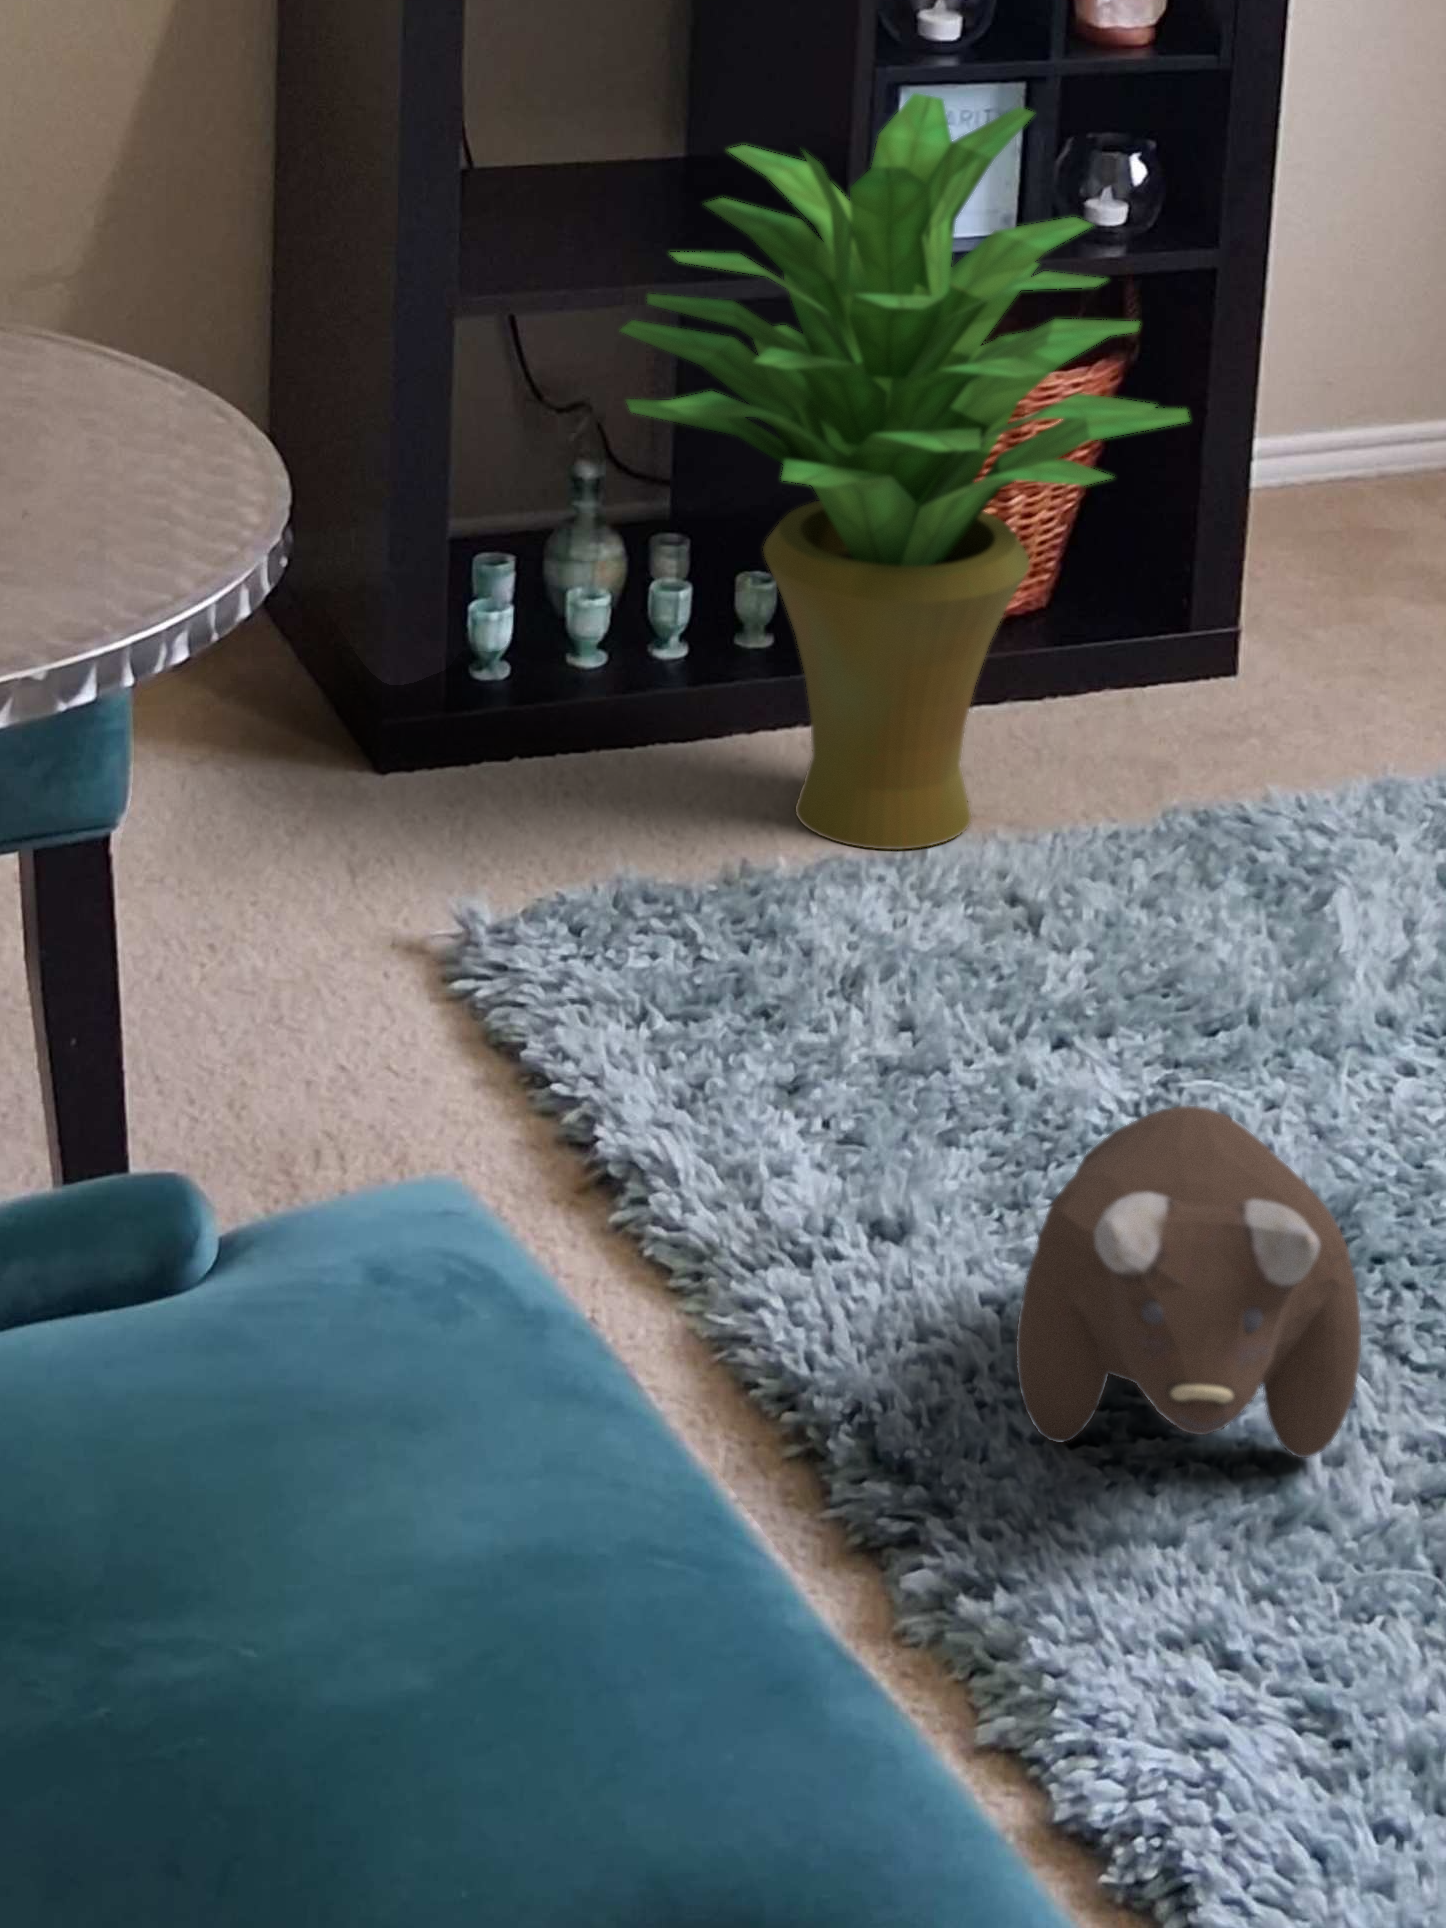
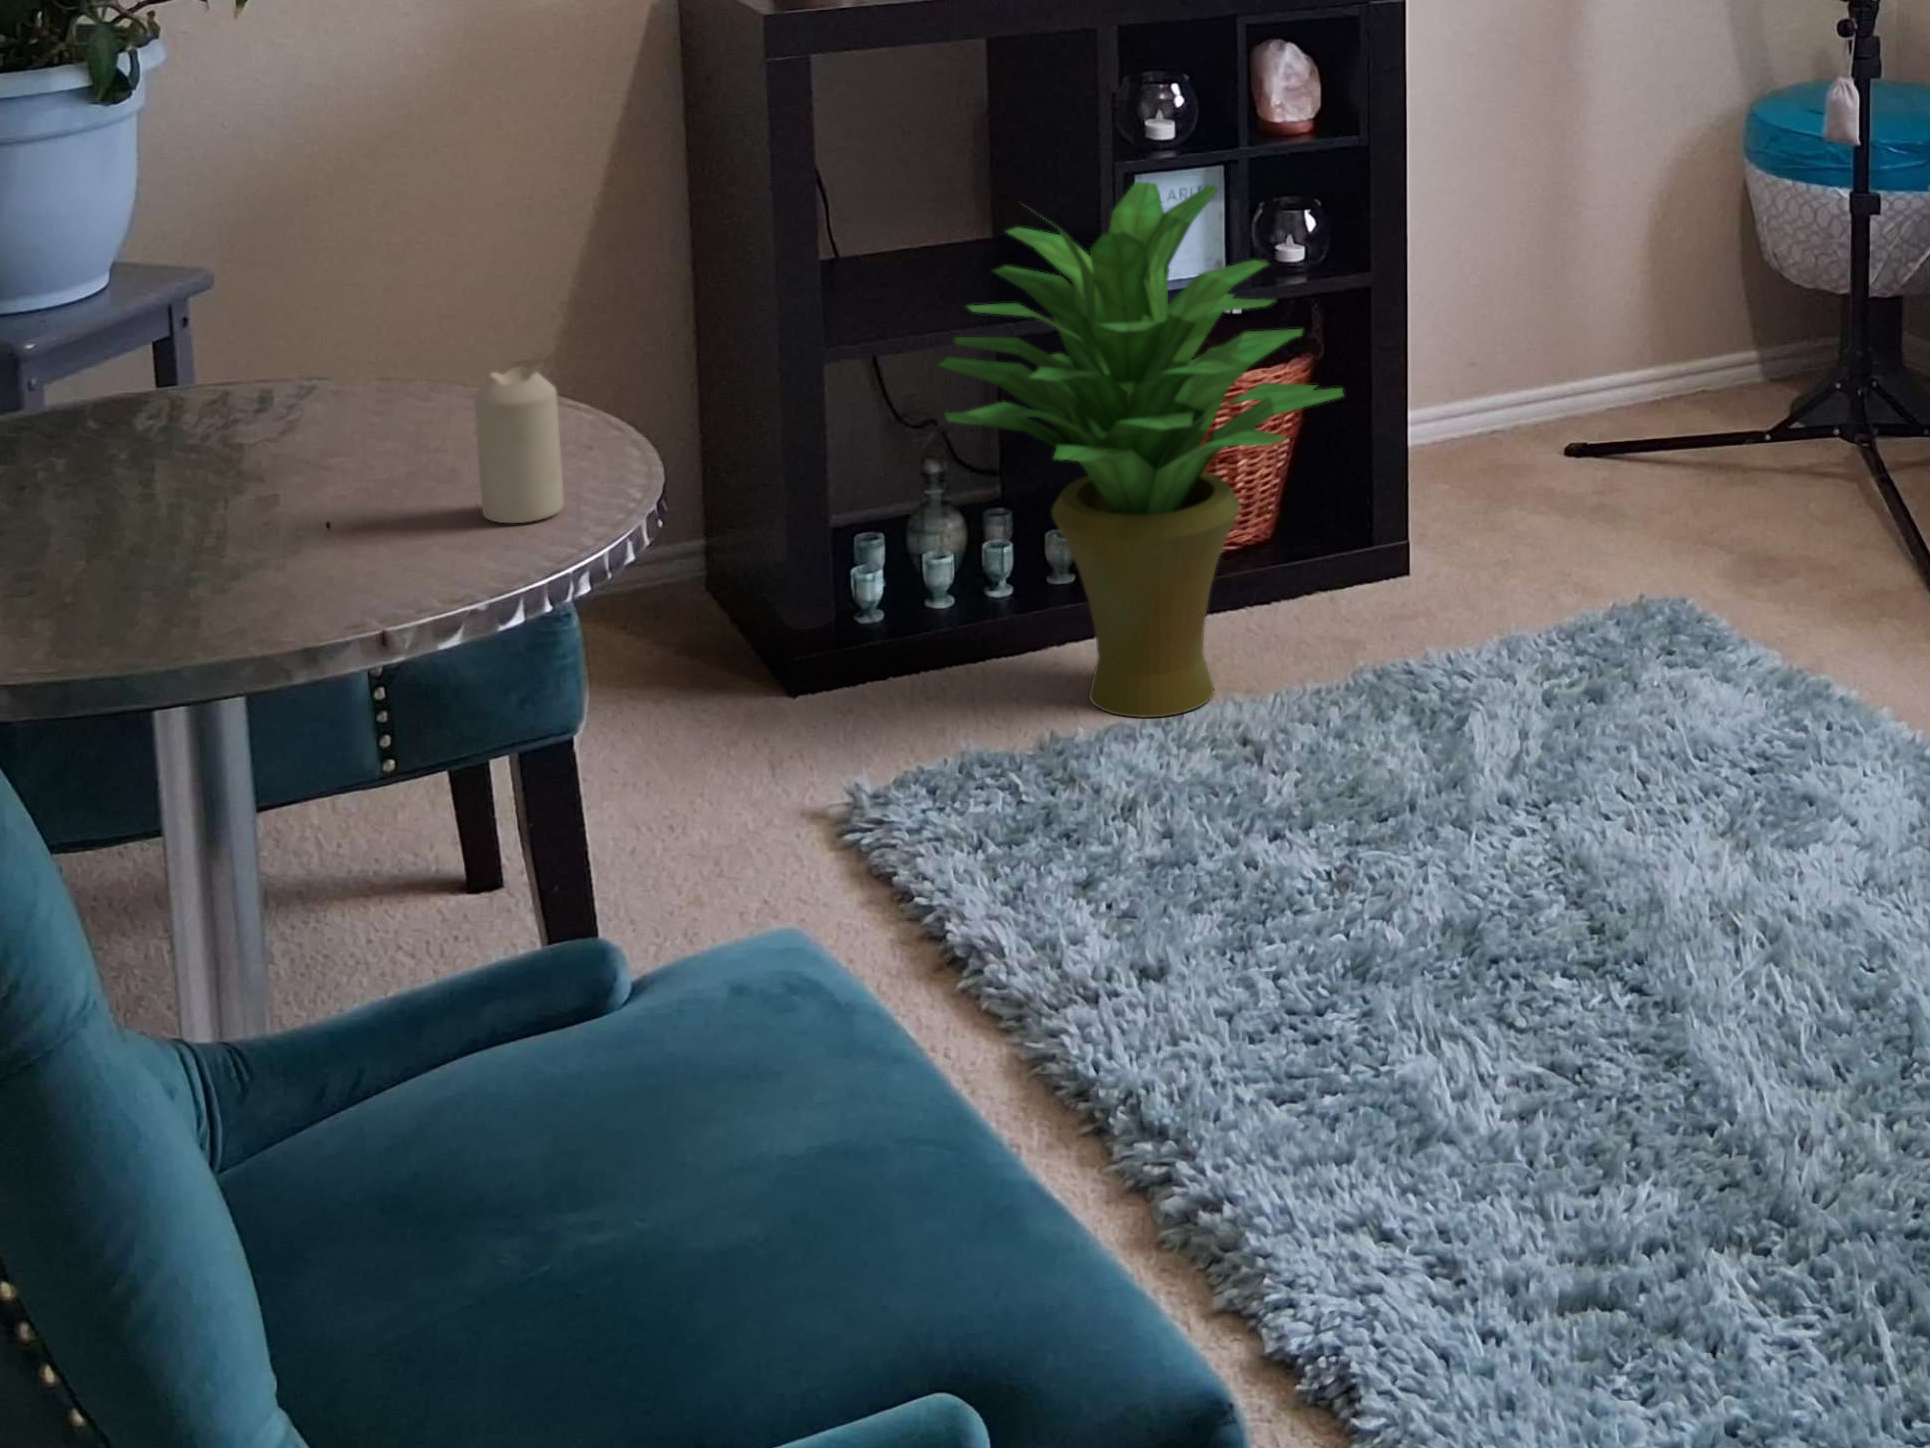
candle: none [30,319,149,547] -> present [474,367,564,523]
plush toy: present [1016,1106,1361,1458] -> none [1233,861,1471,1104]

